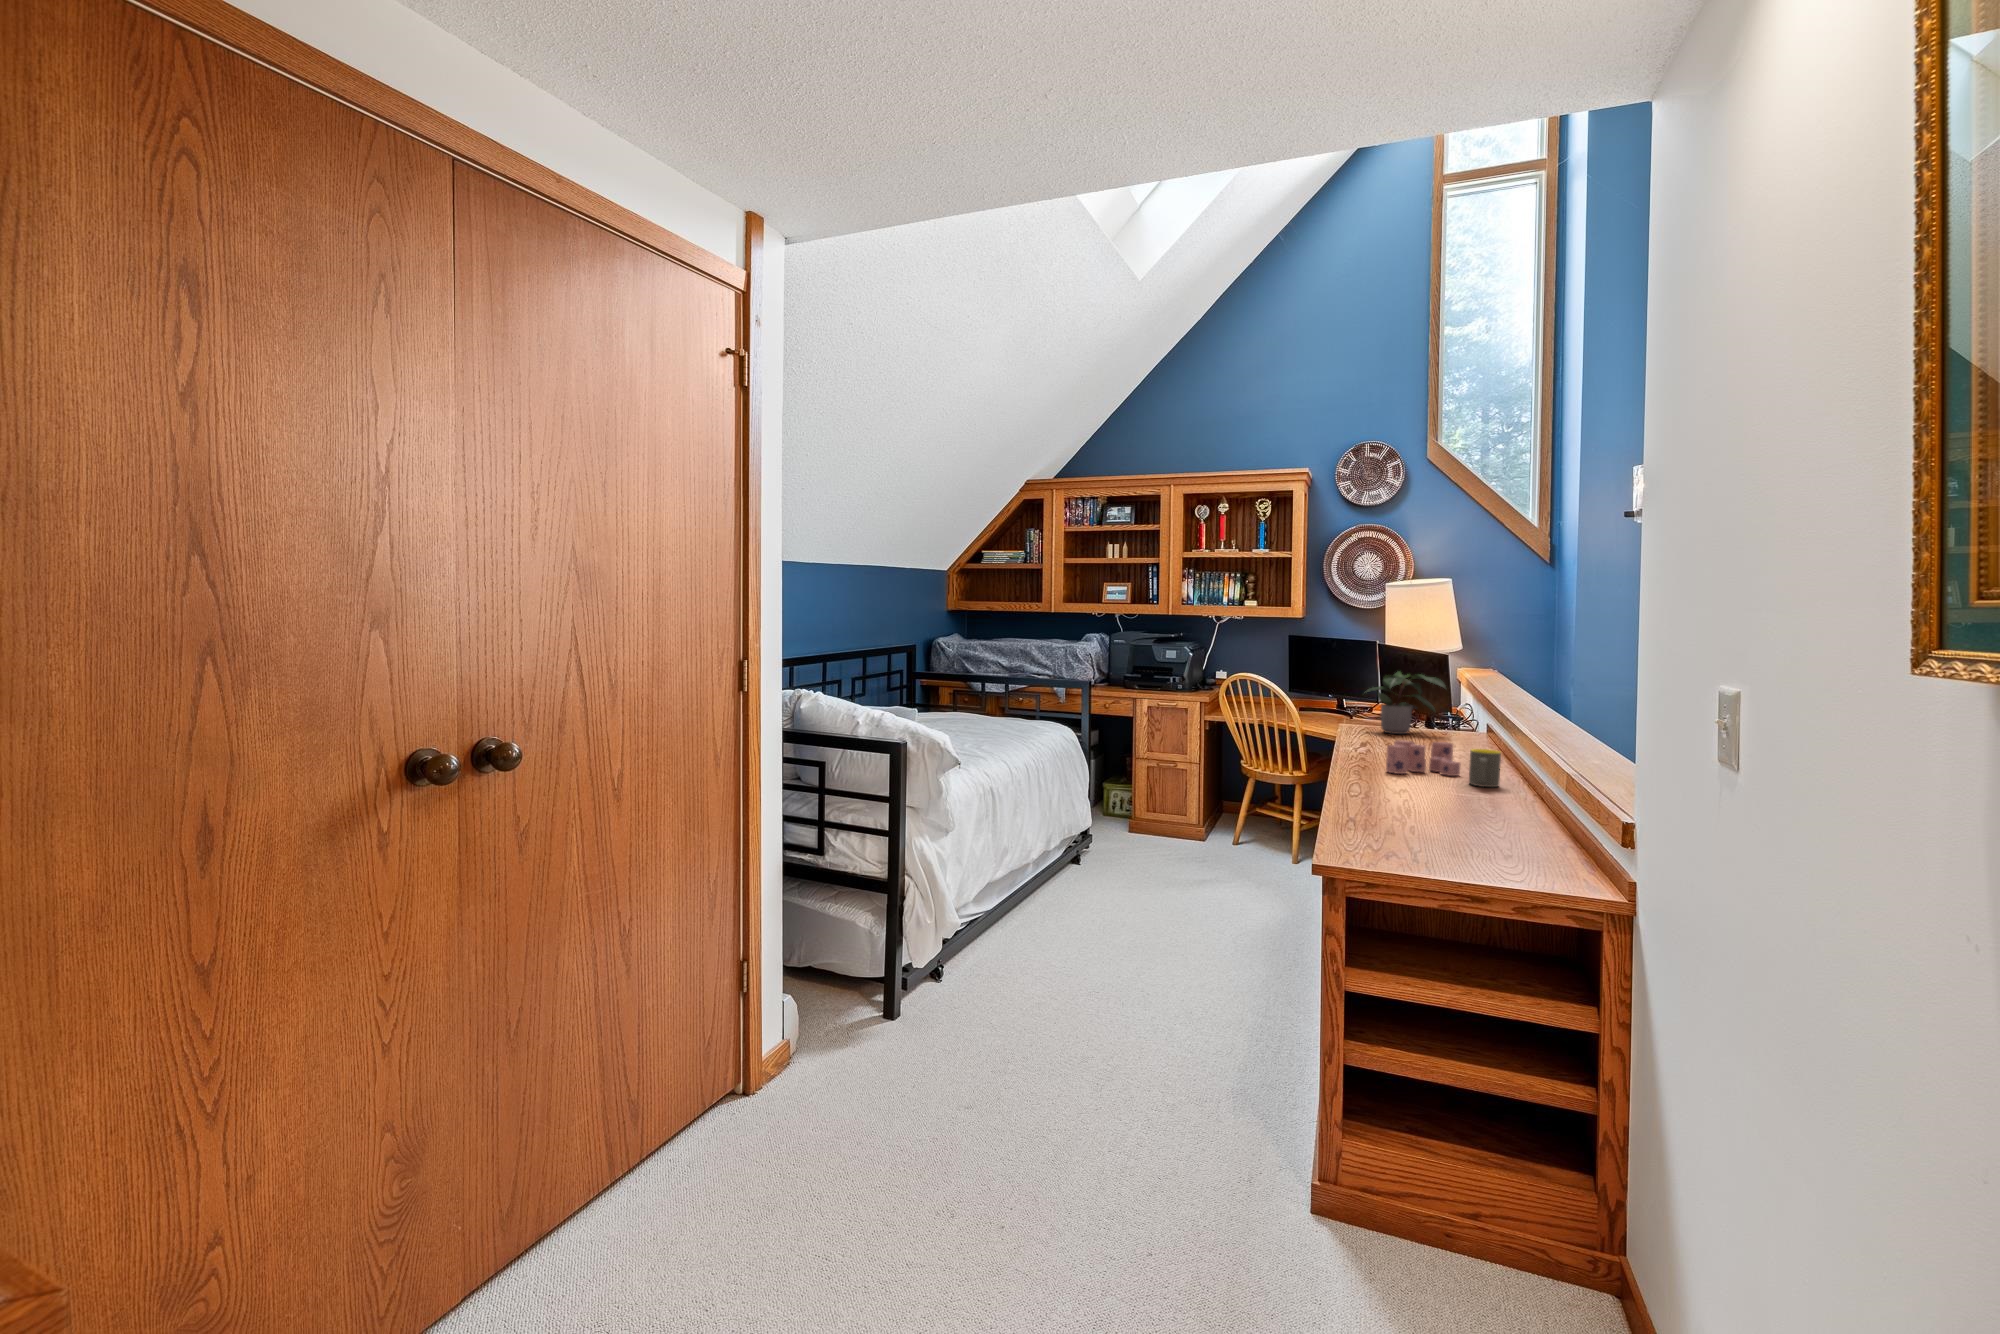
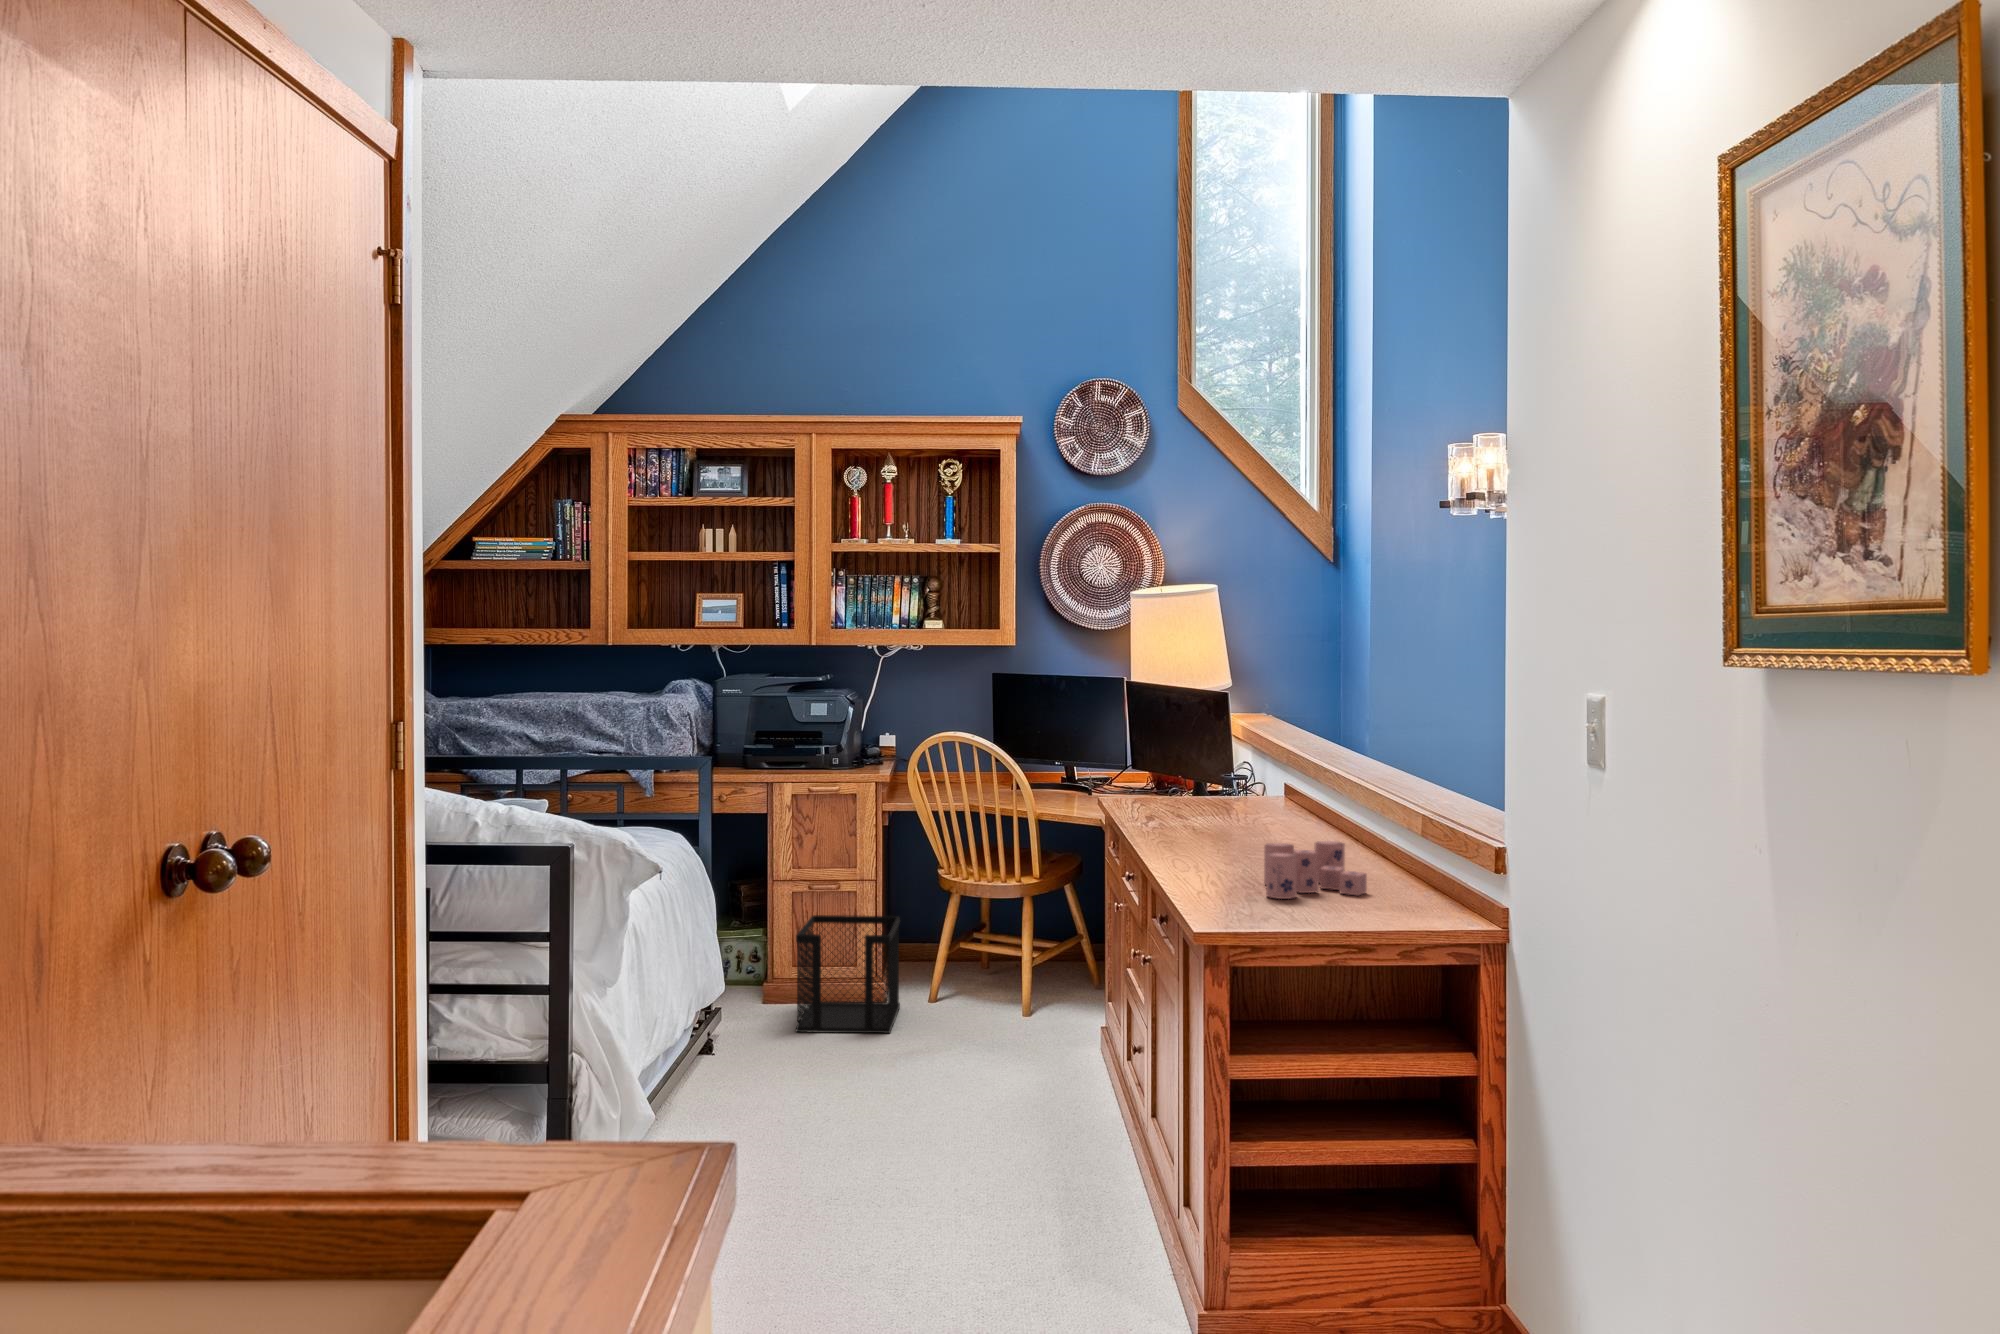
potted plant: present [1364,671,1446,734] -> none [1154,726,1273,823]
mug: present [1469,749,1501,787] -> none [1394,852,1437,911]
wastebasket: none [1141,780,1211,854] -> present [796,915,900,1033]

